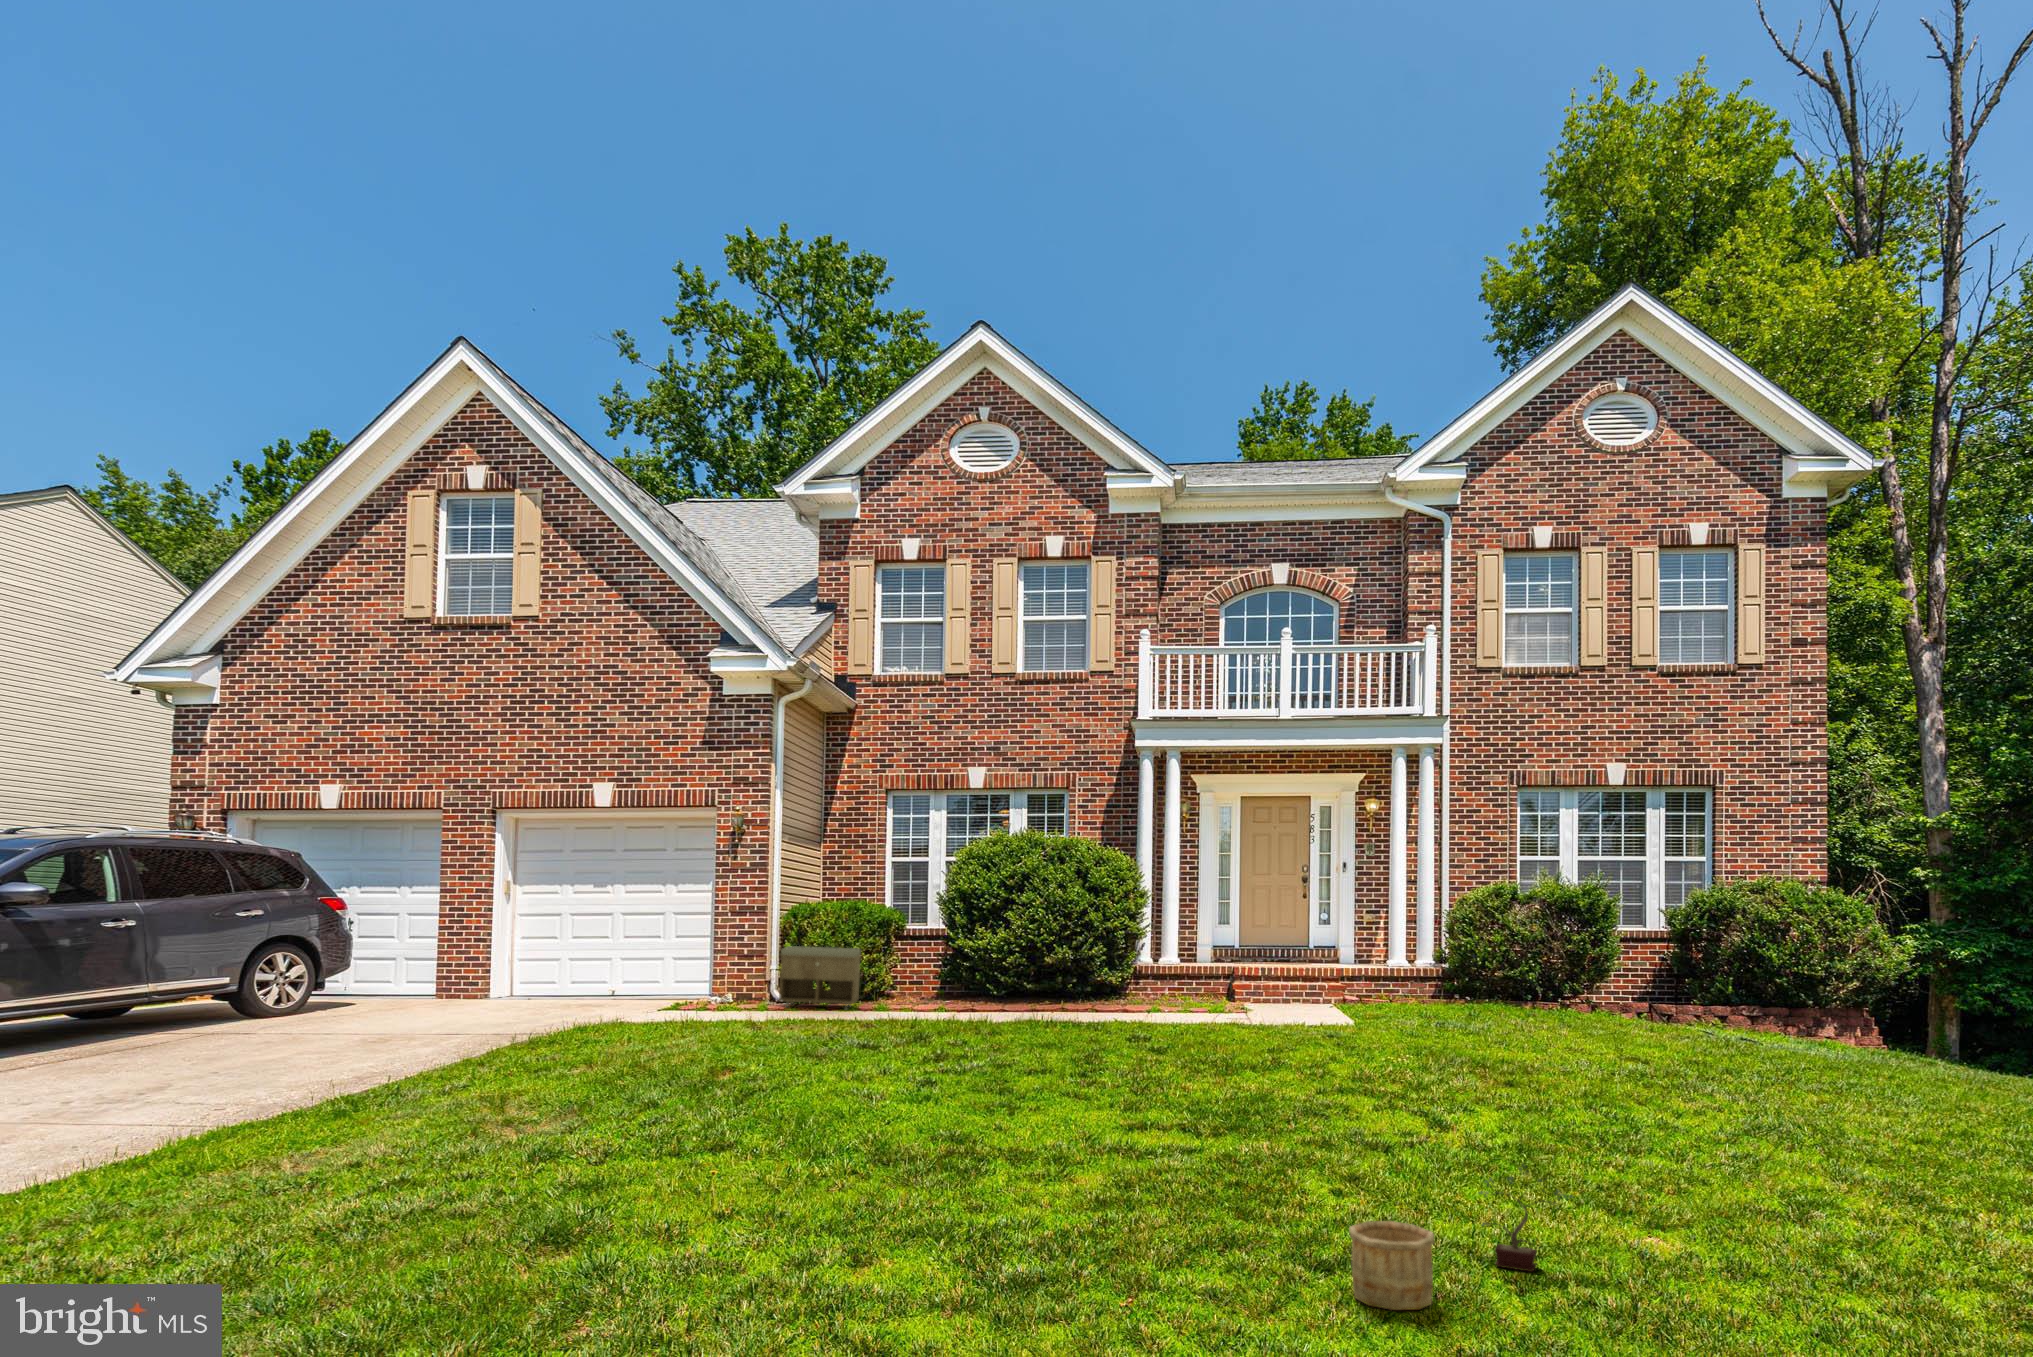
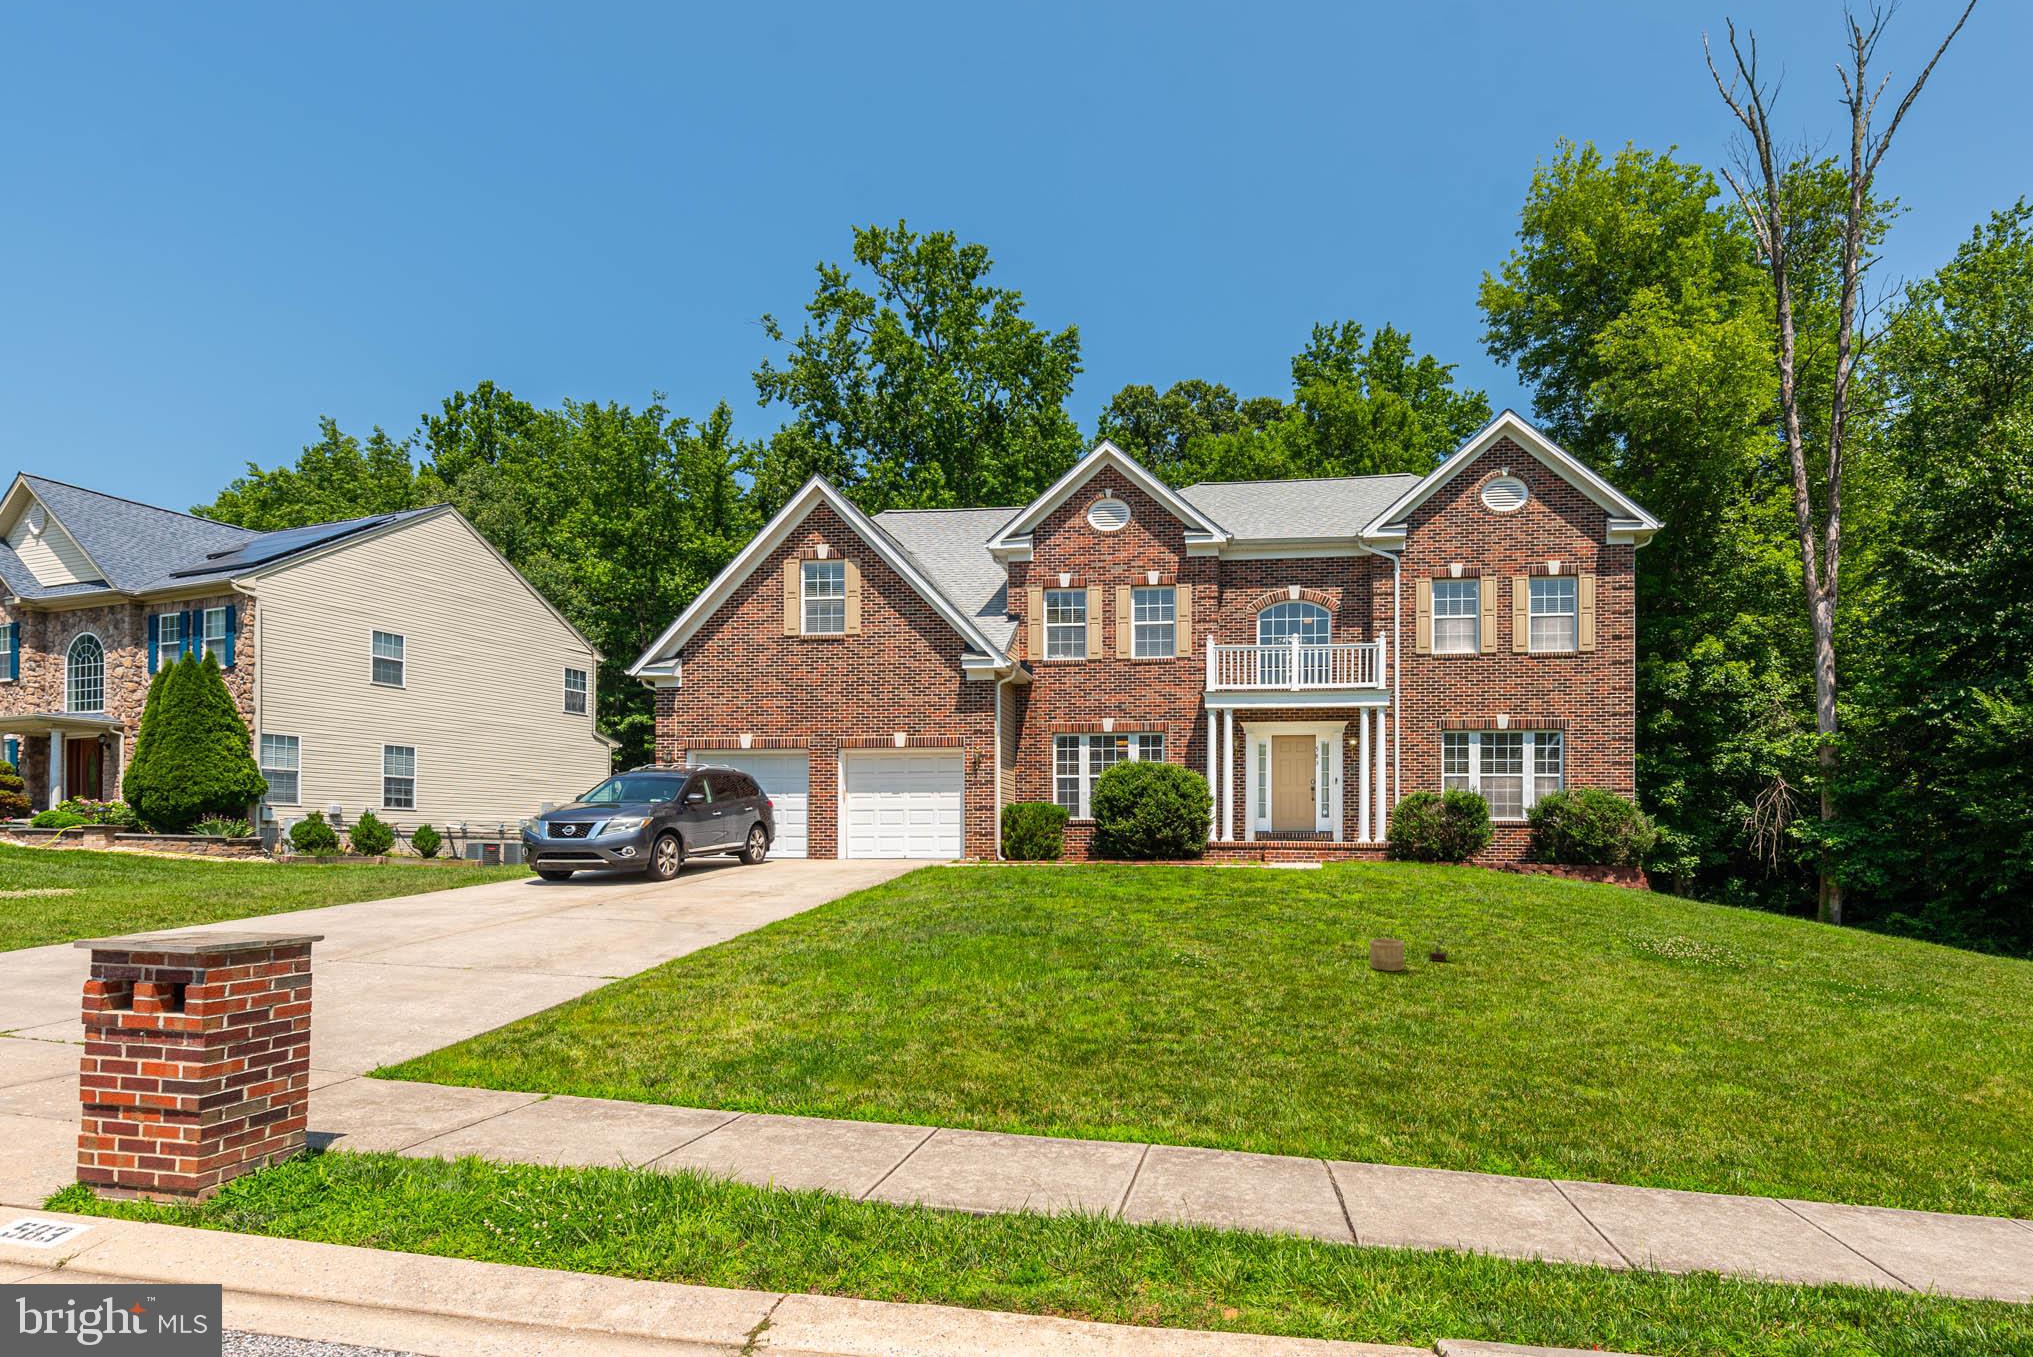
storage bench: present [779,946,861,1009] -> none [1005,829,1049,866]

